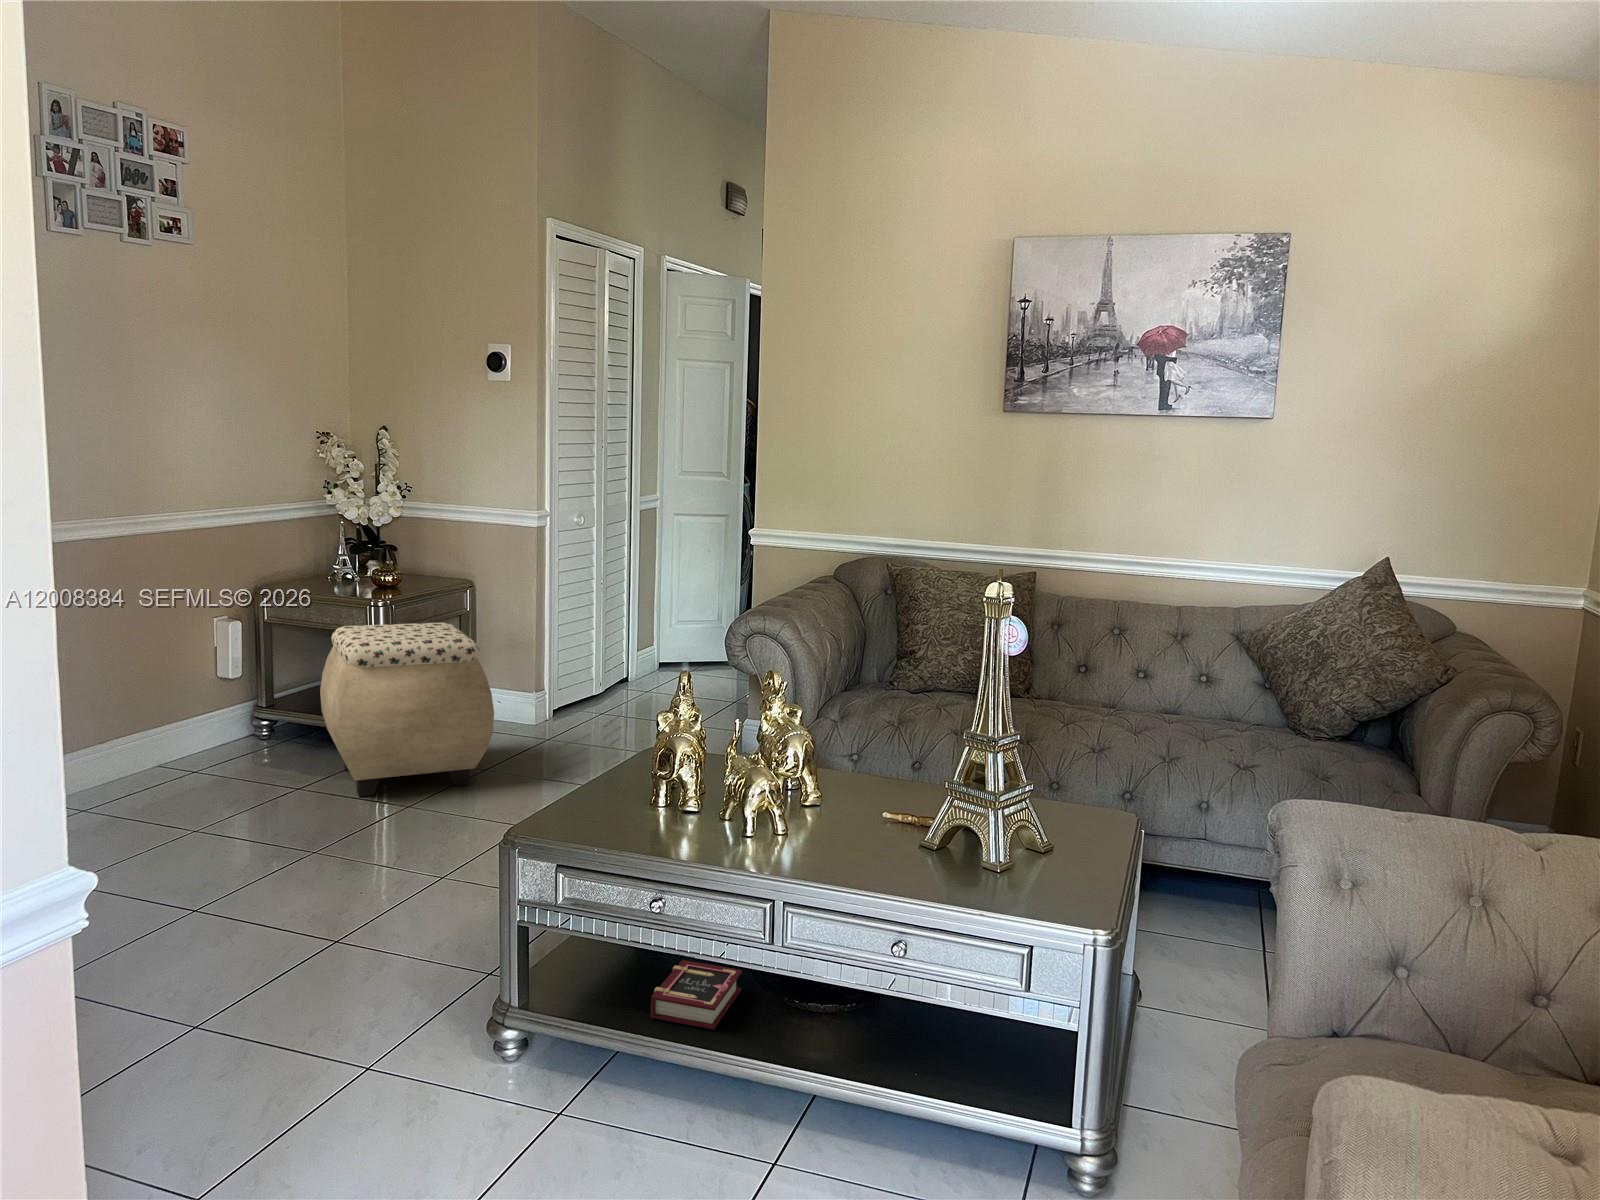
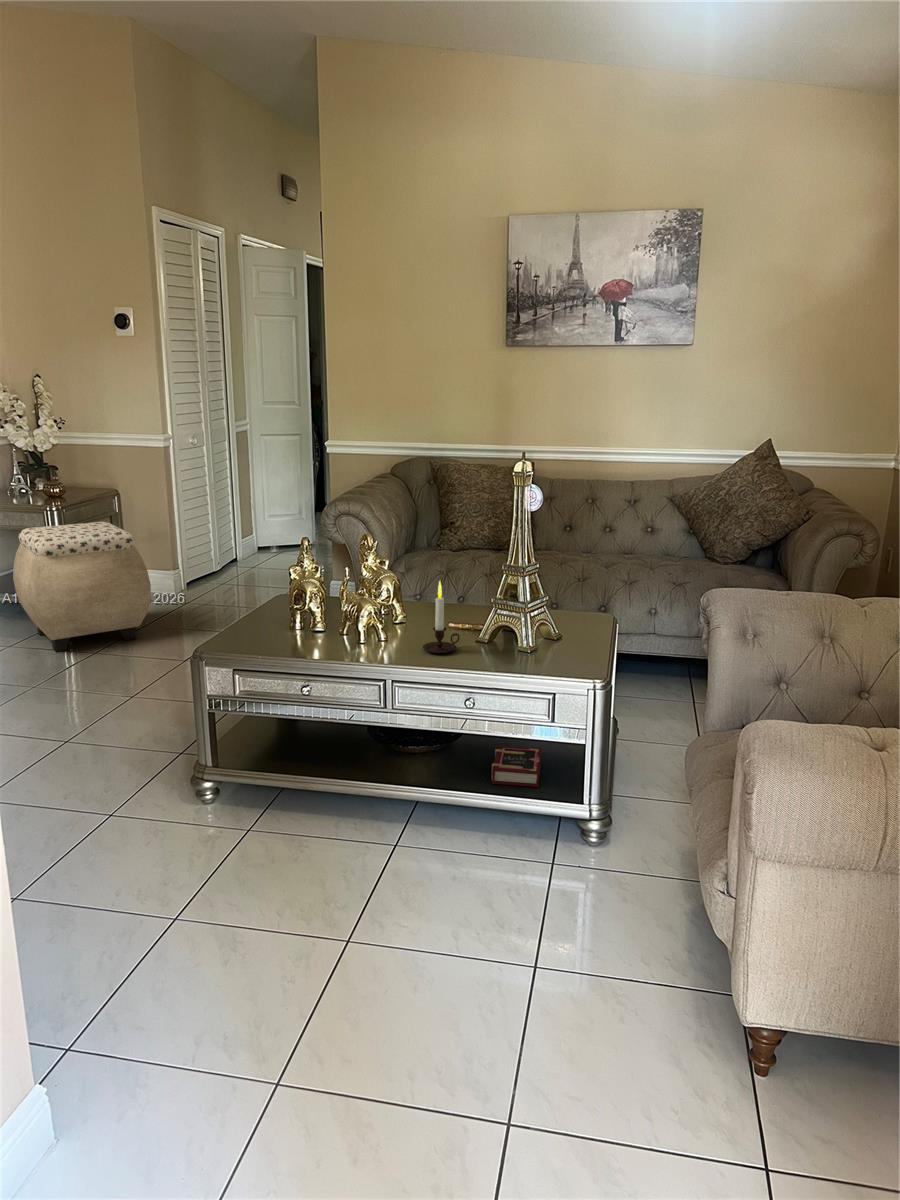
candle: none [837,752,895,864] -> present [423,581,460,653]
book: present [651,960,742,1029] -> present [492,746,542,787]

